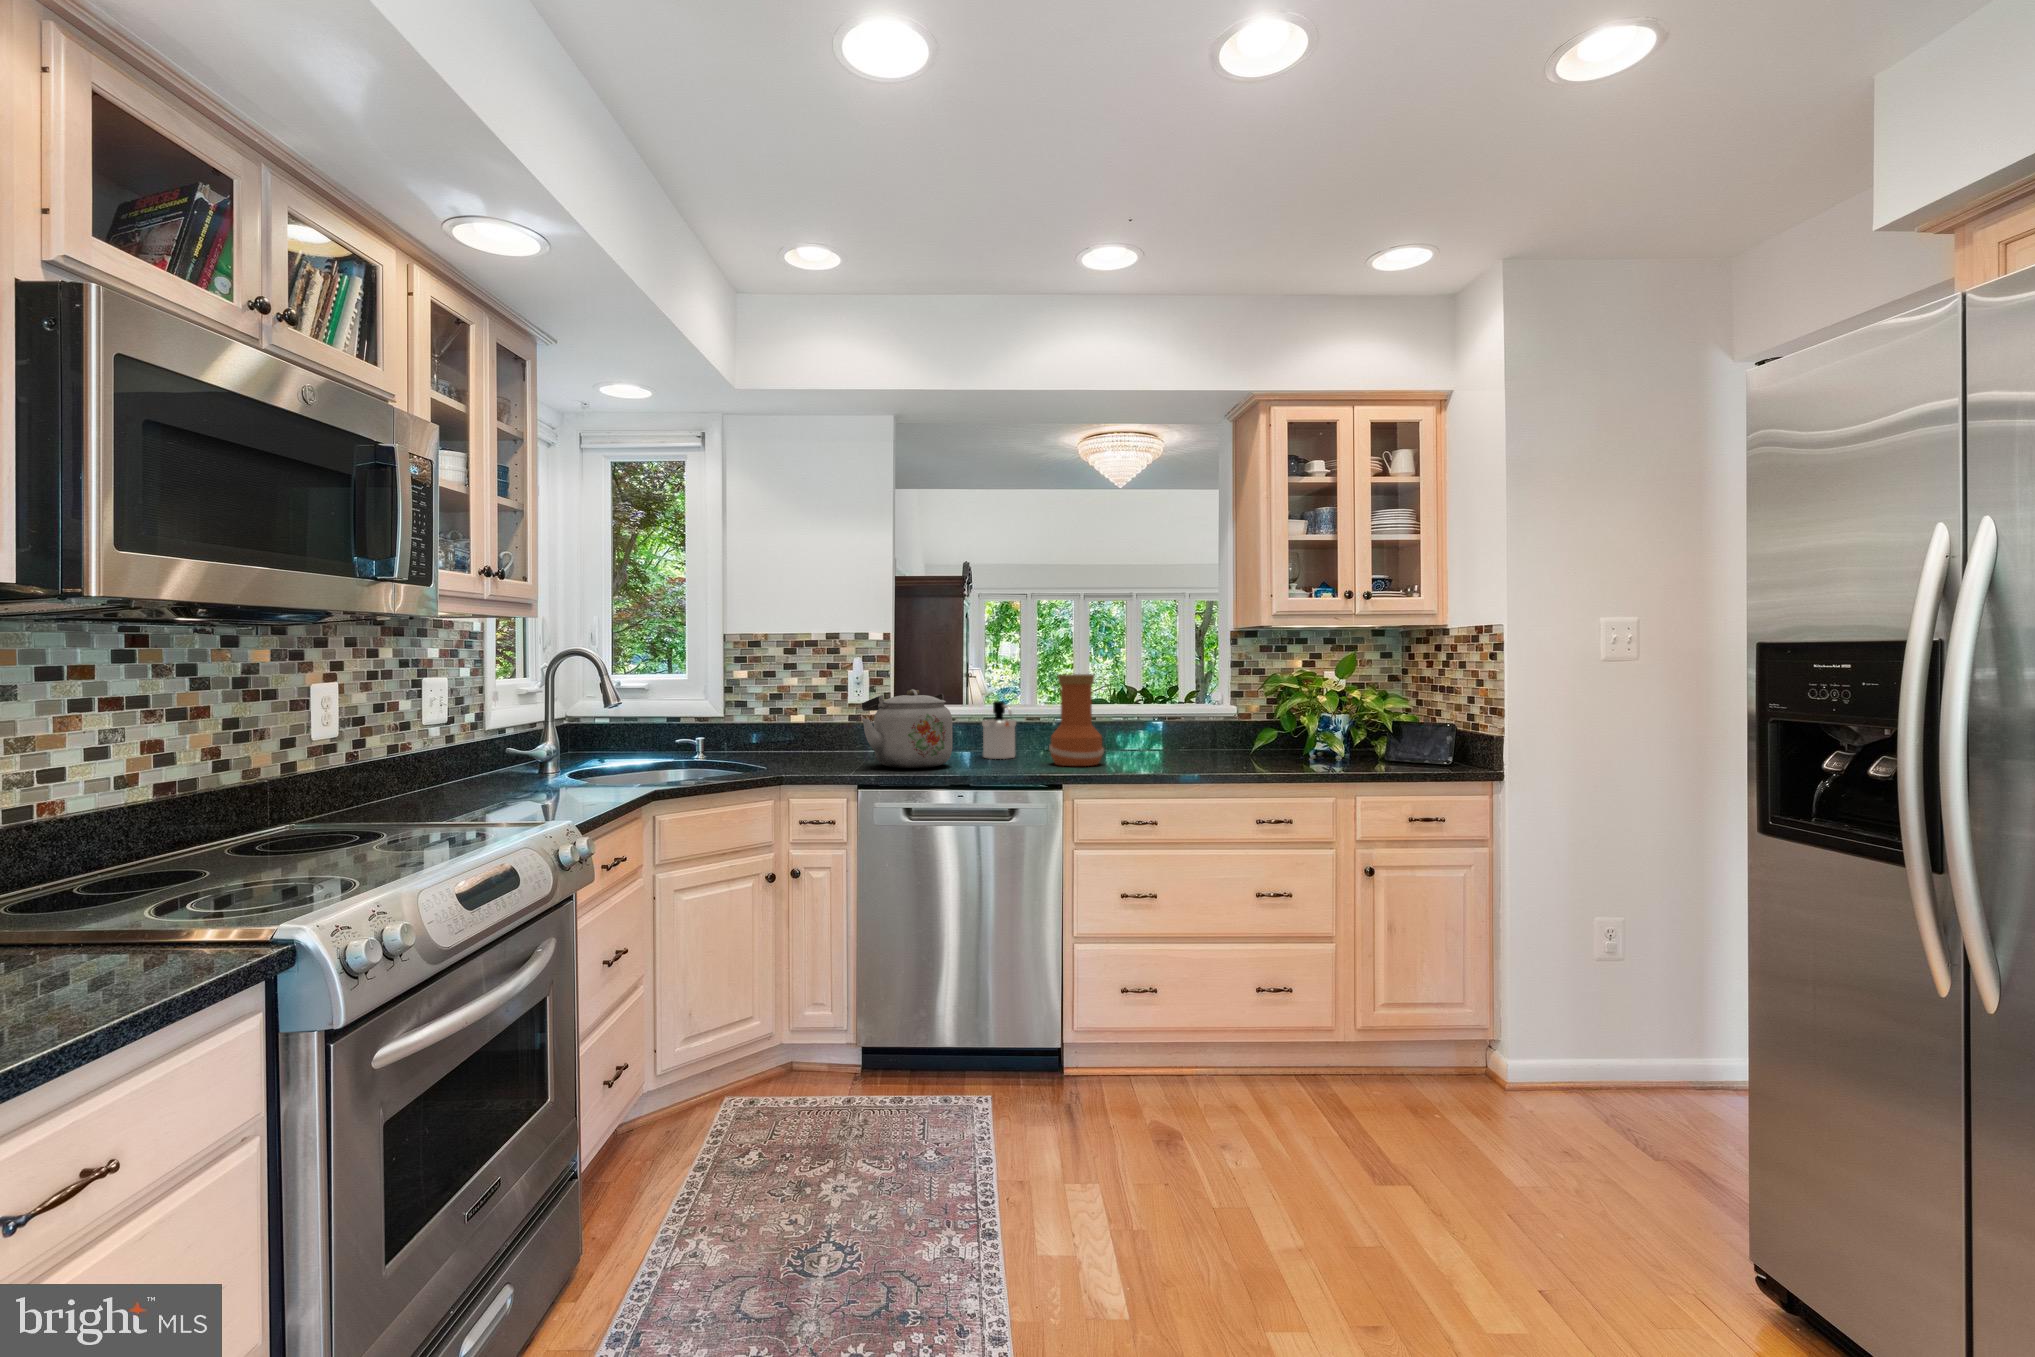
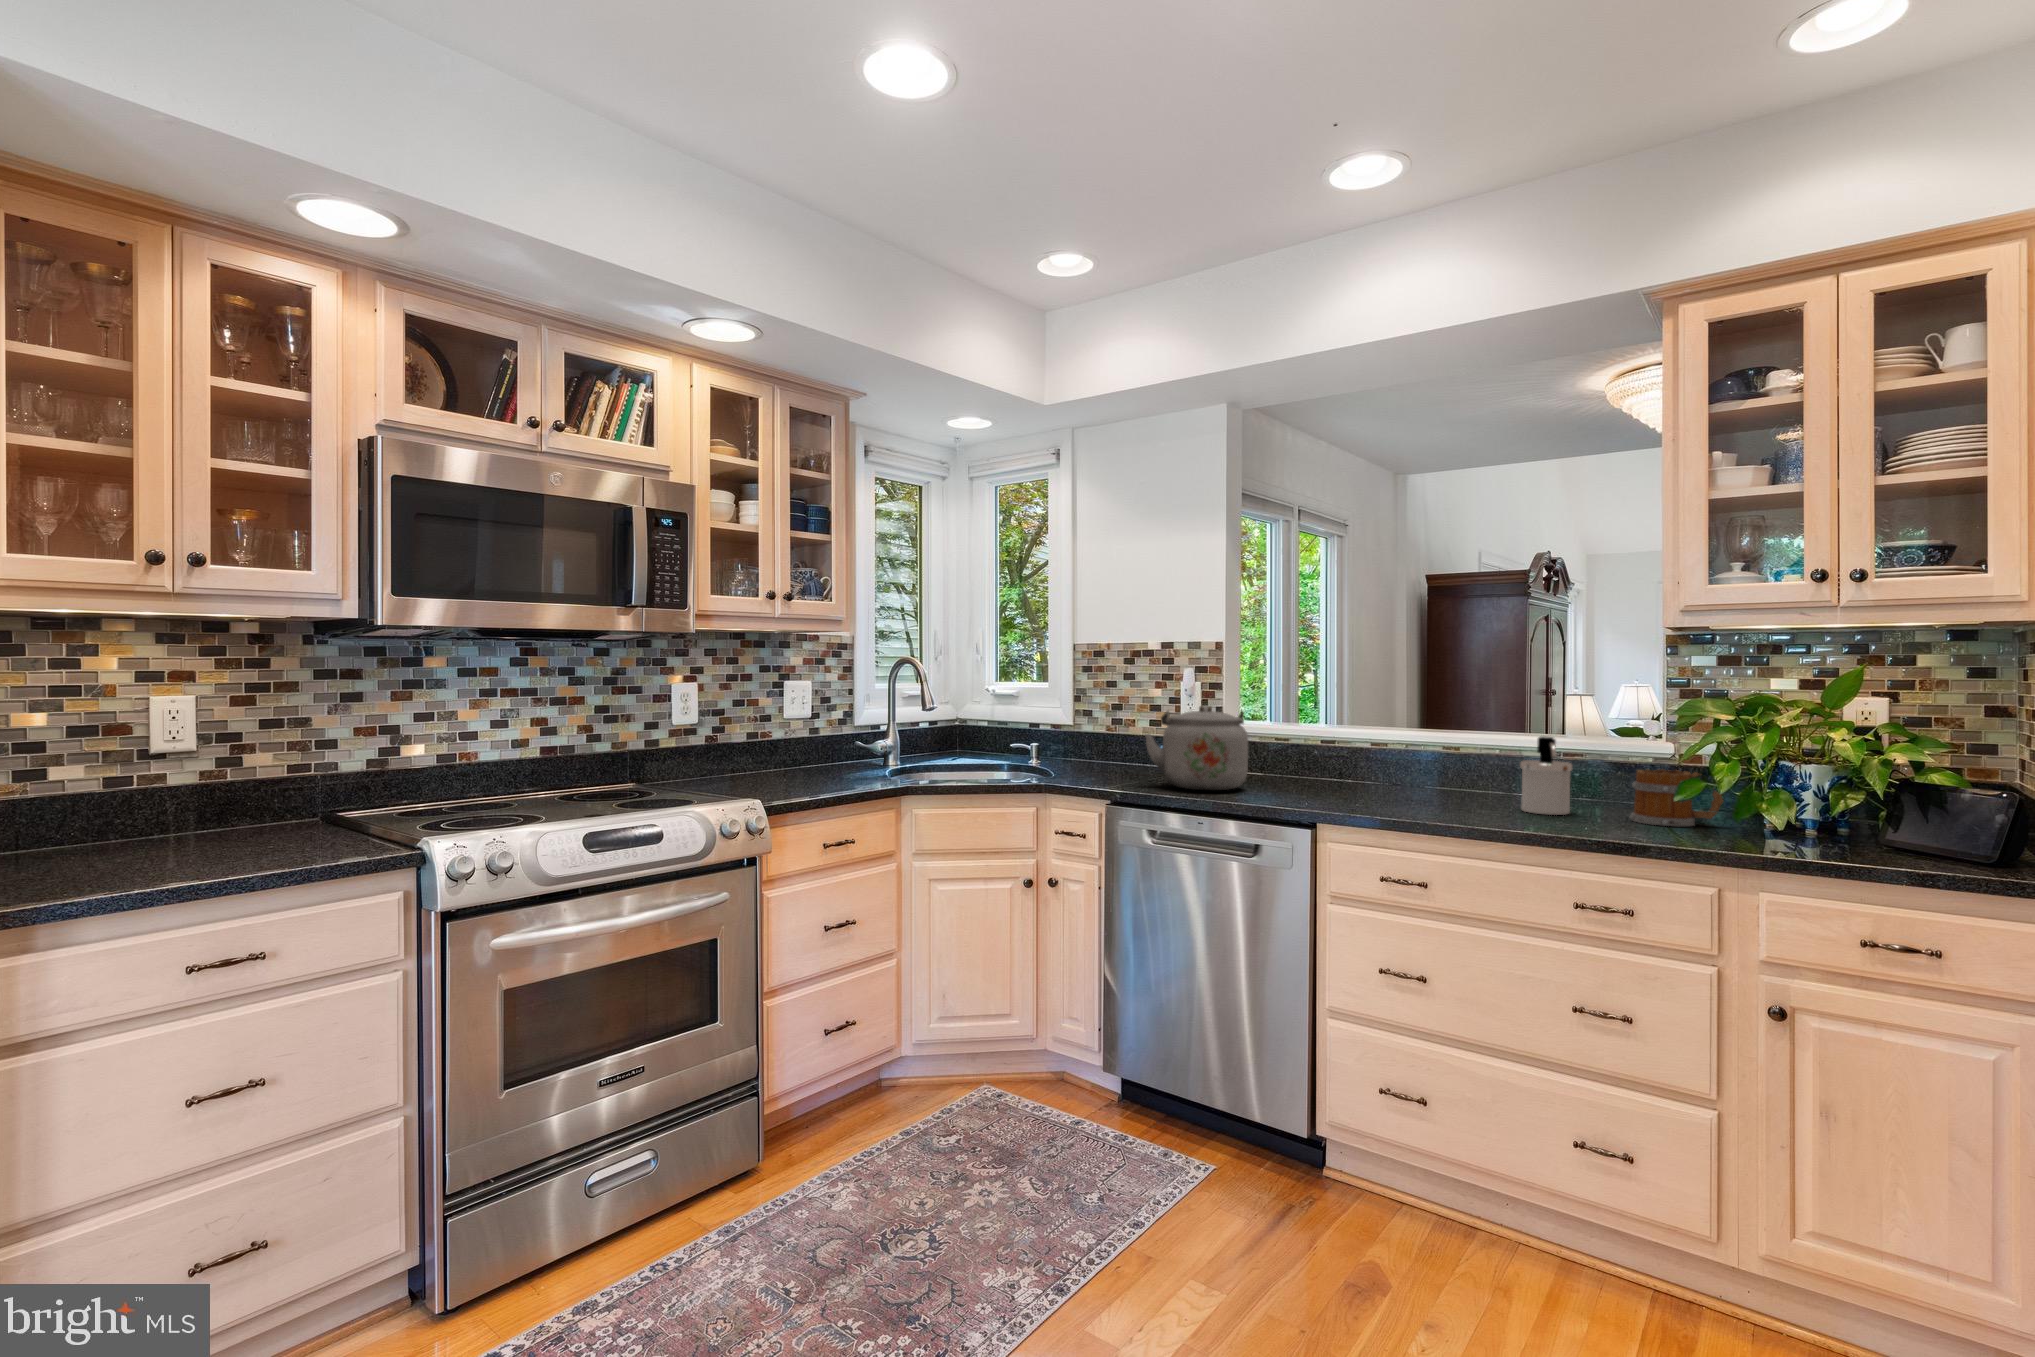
vase: present [1049,674,1104,766] -> none [1360,694,1431,807]
soap dispenser: present [982,701,1016,759] -> present [1520,736,1572,815]
mug: none [1227,717,1283,761] -> present [1630,769,1723,826]

